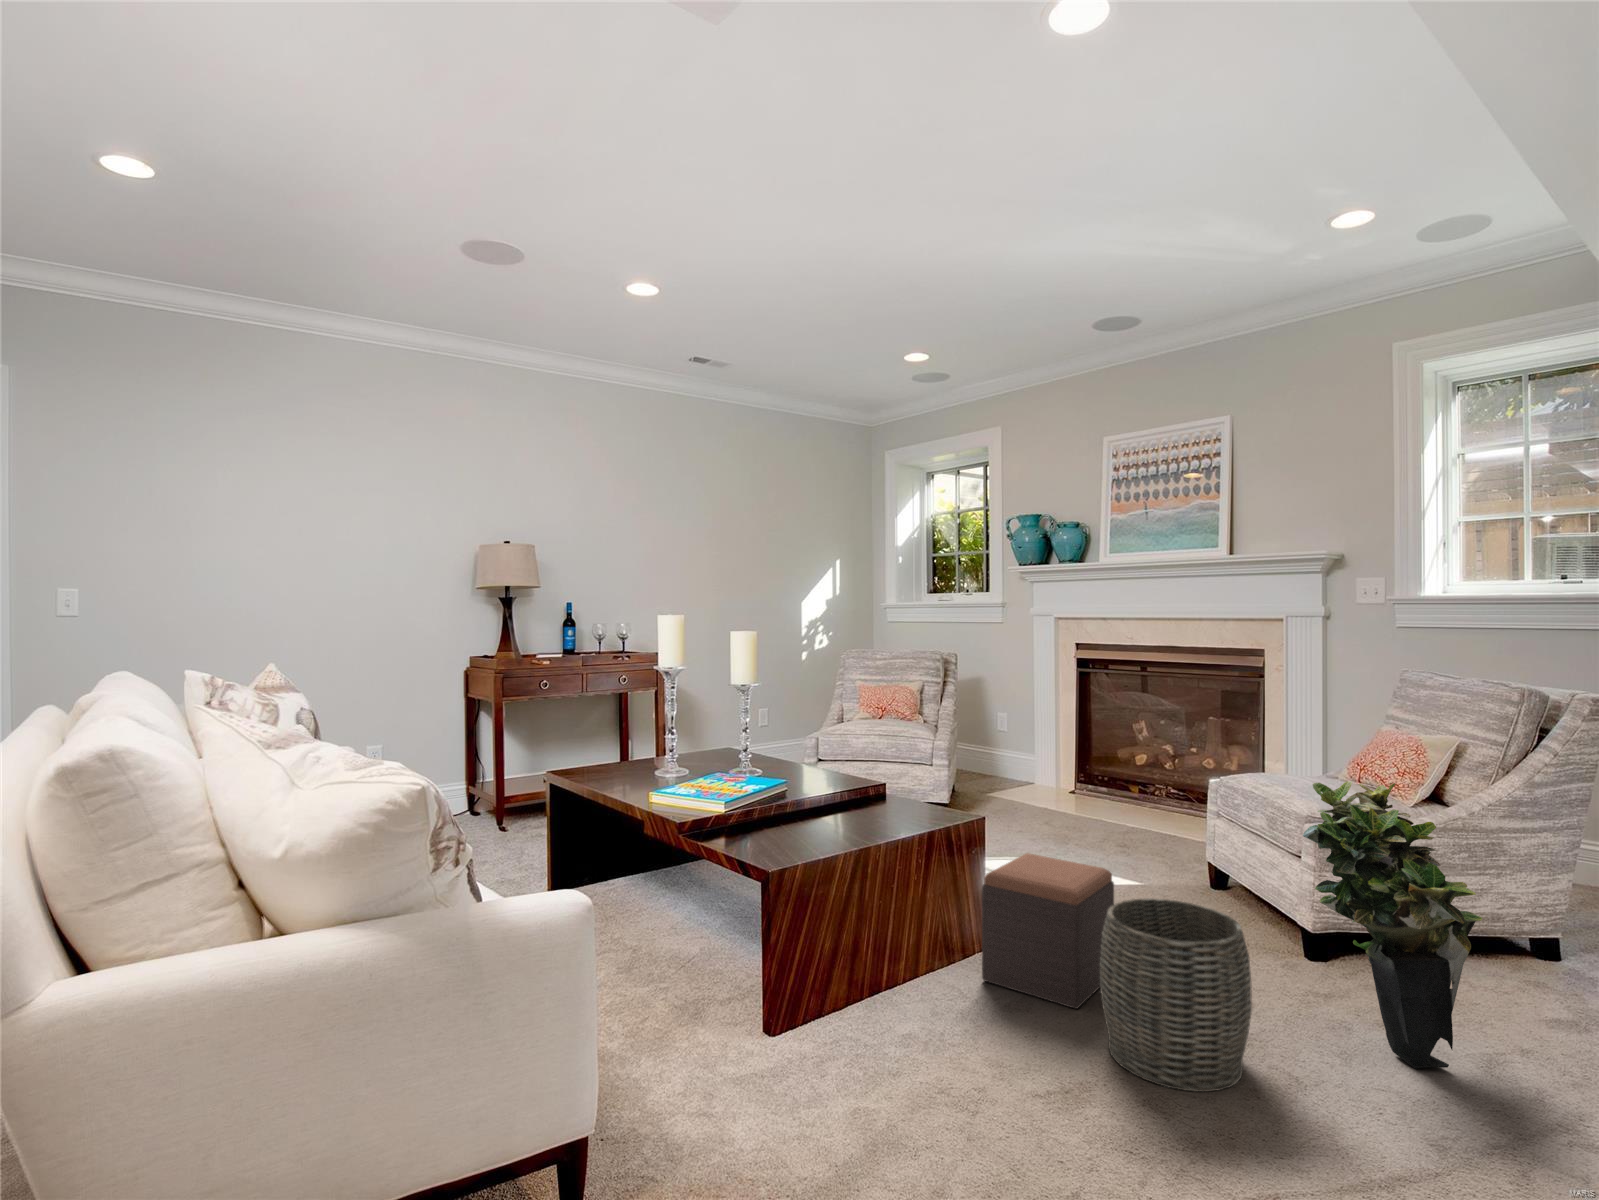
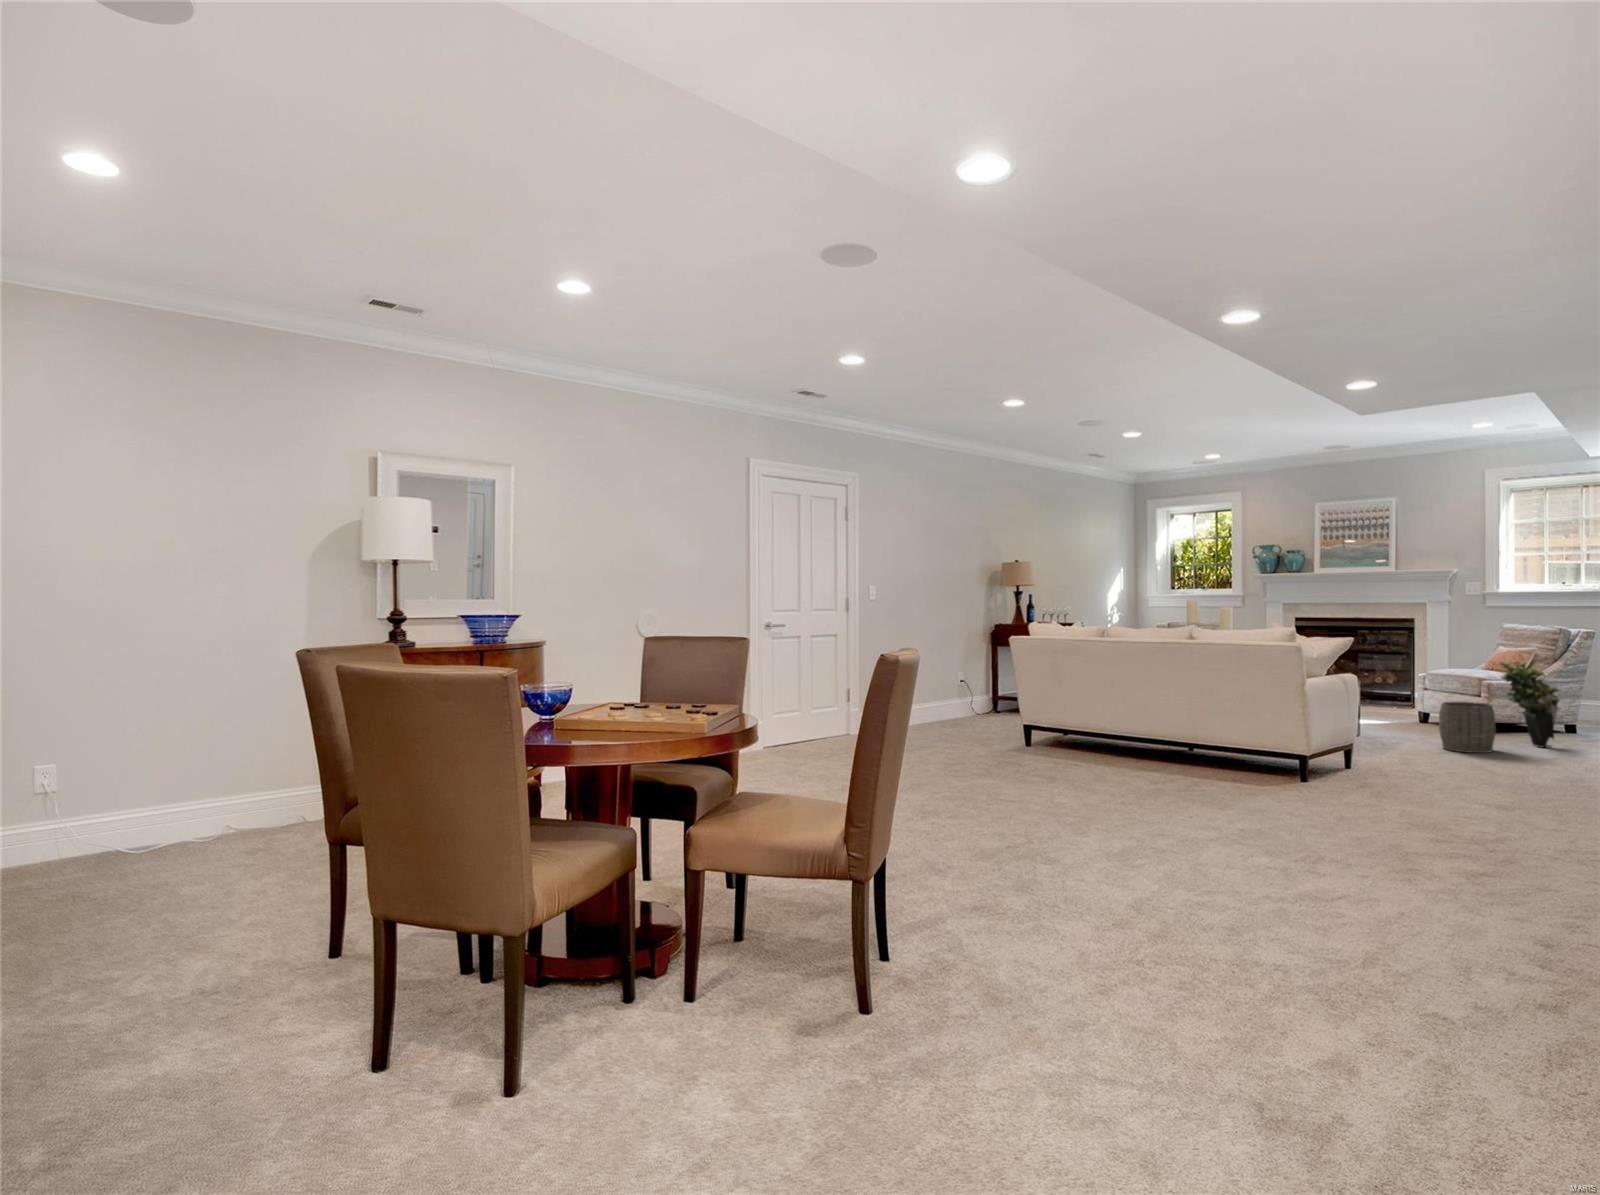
footstool: present [982,853,1114,1009] -> none [1377,698,1422,745]

